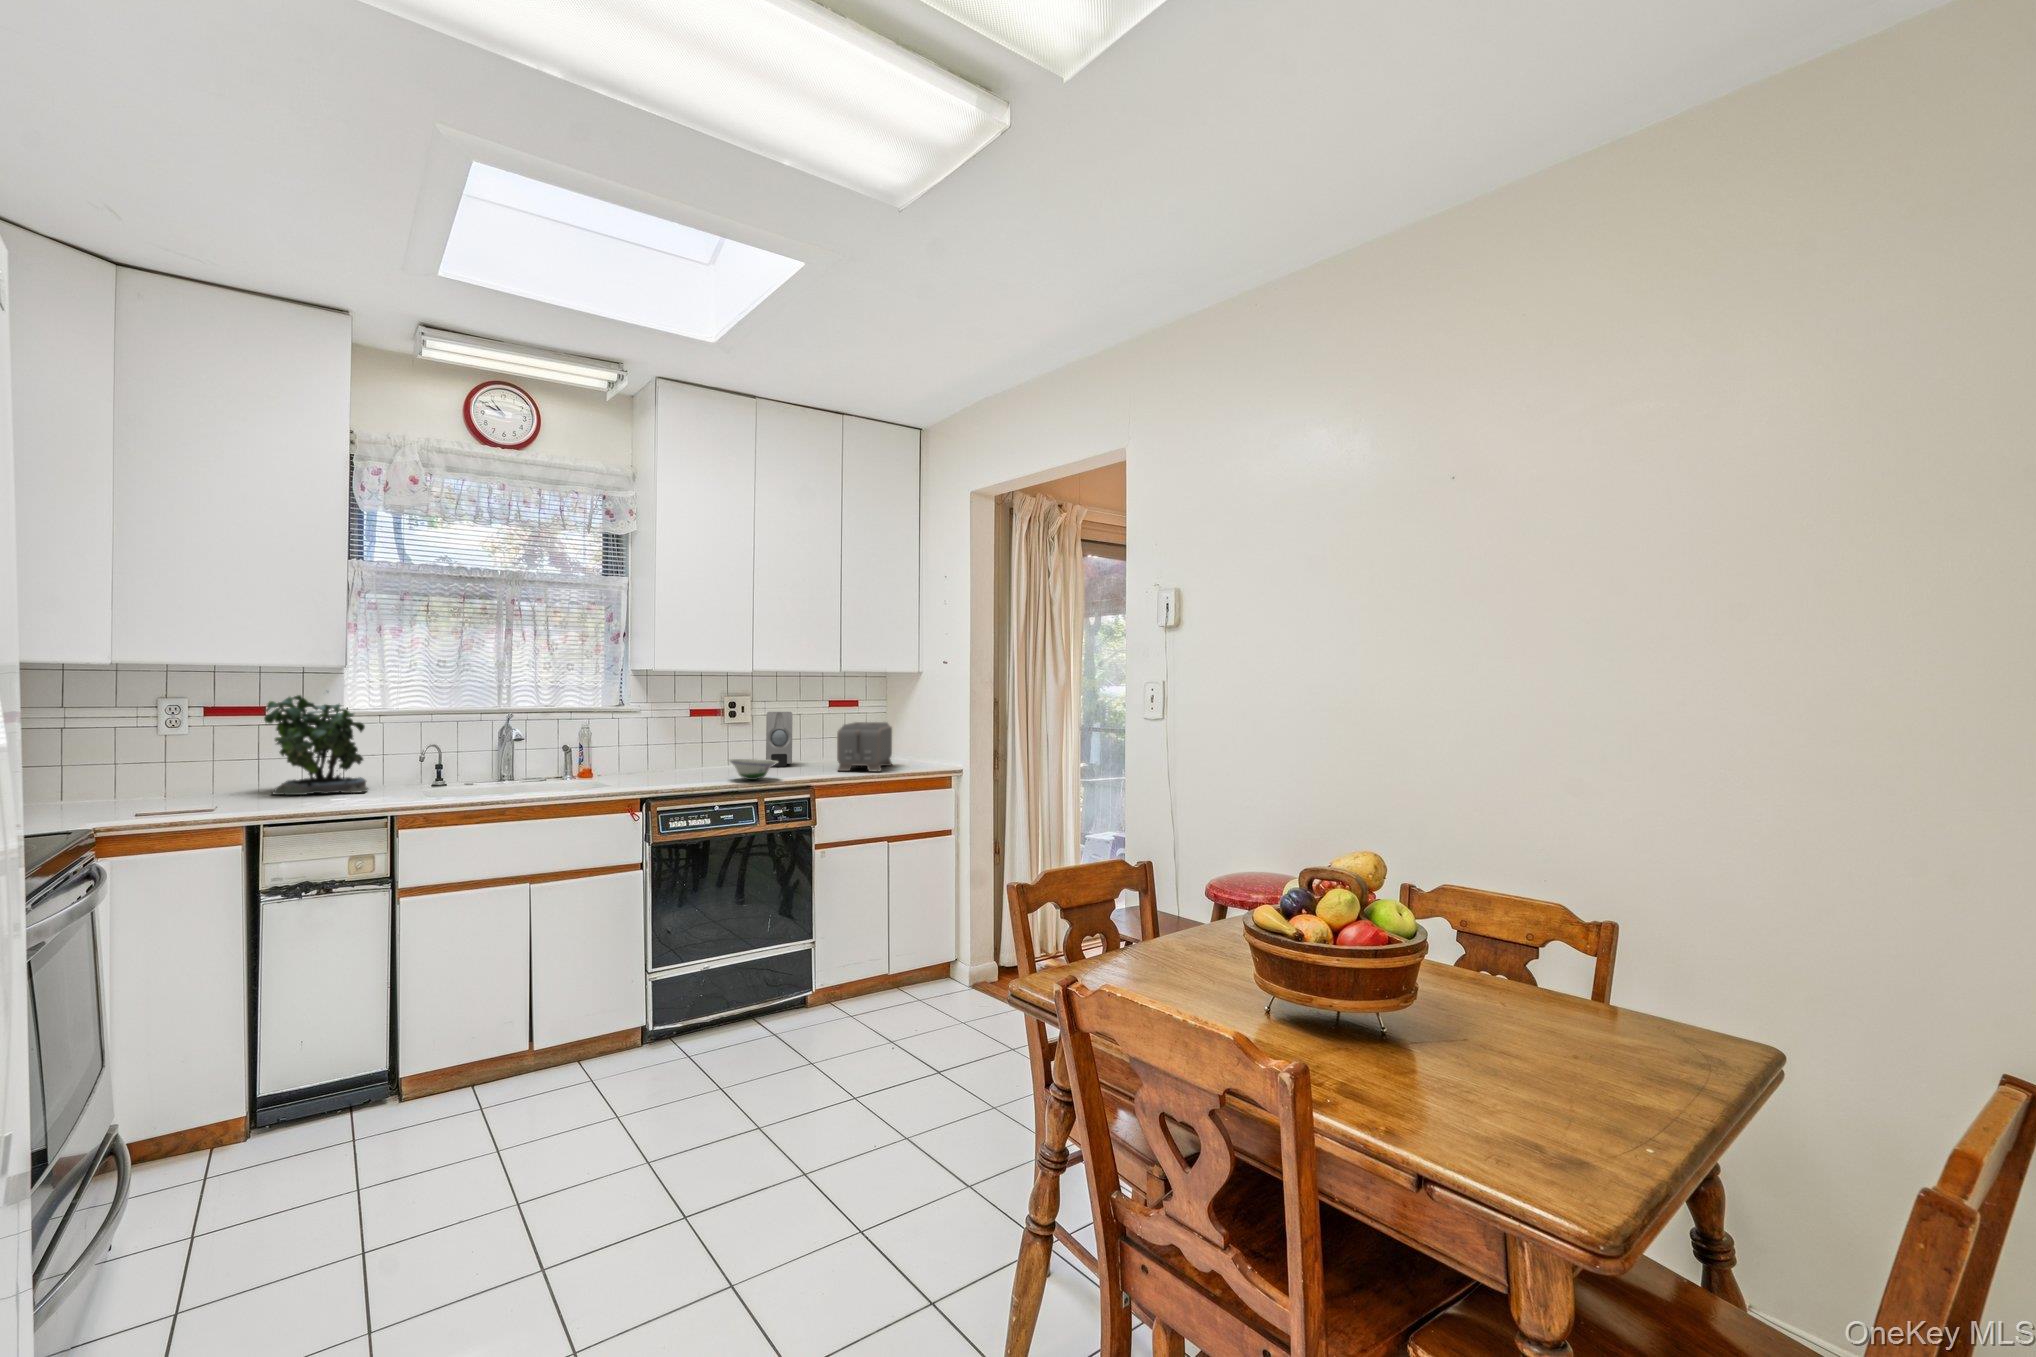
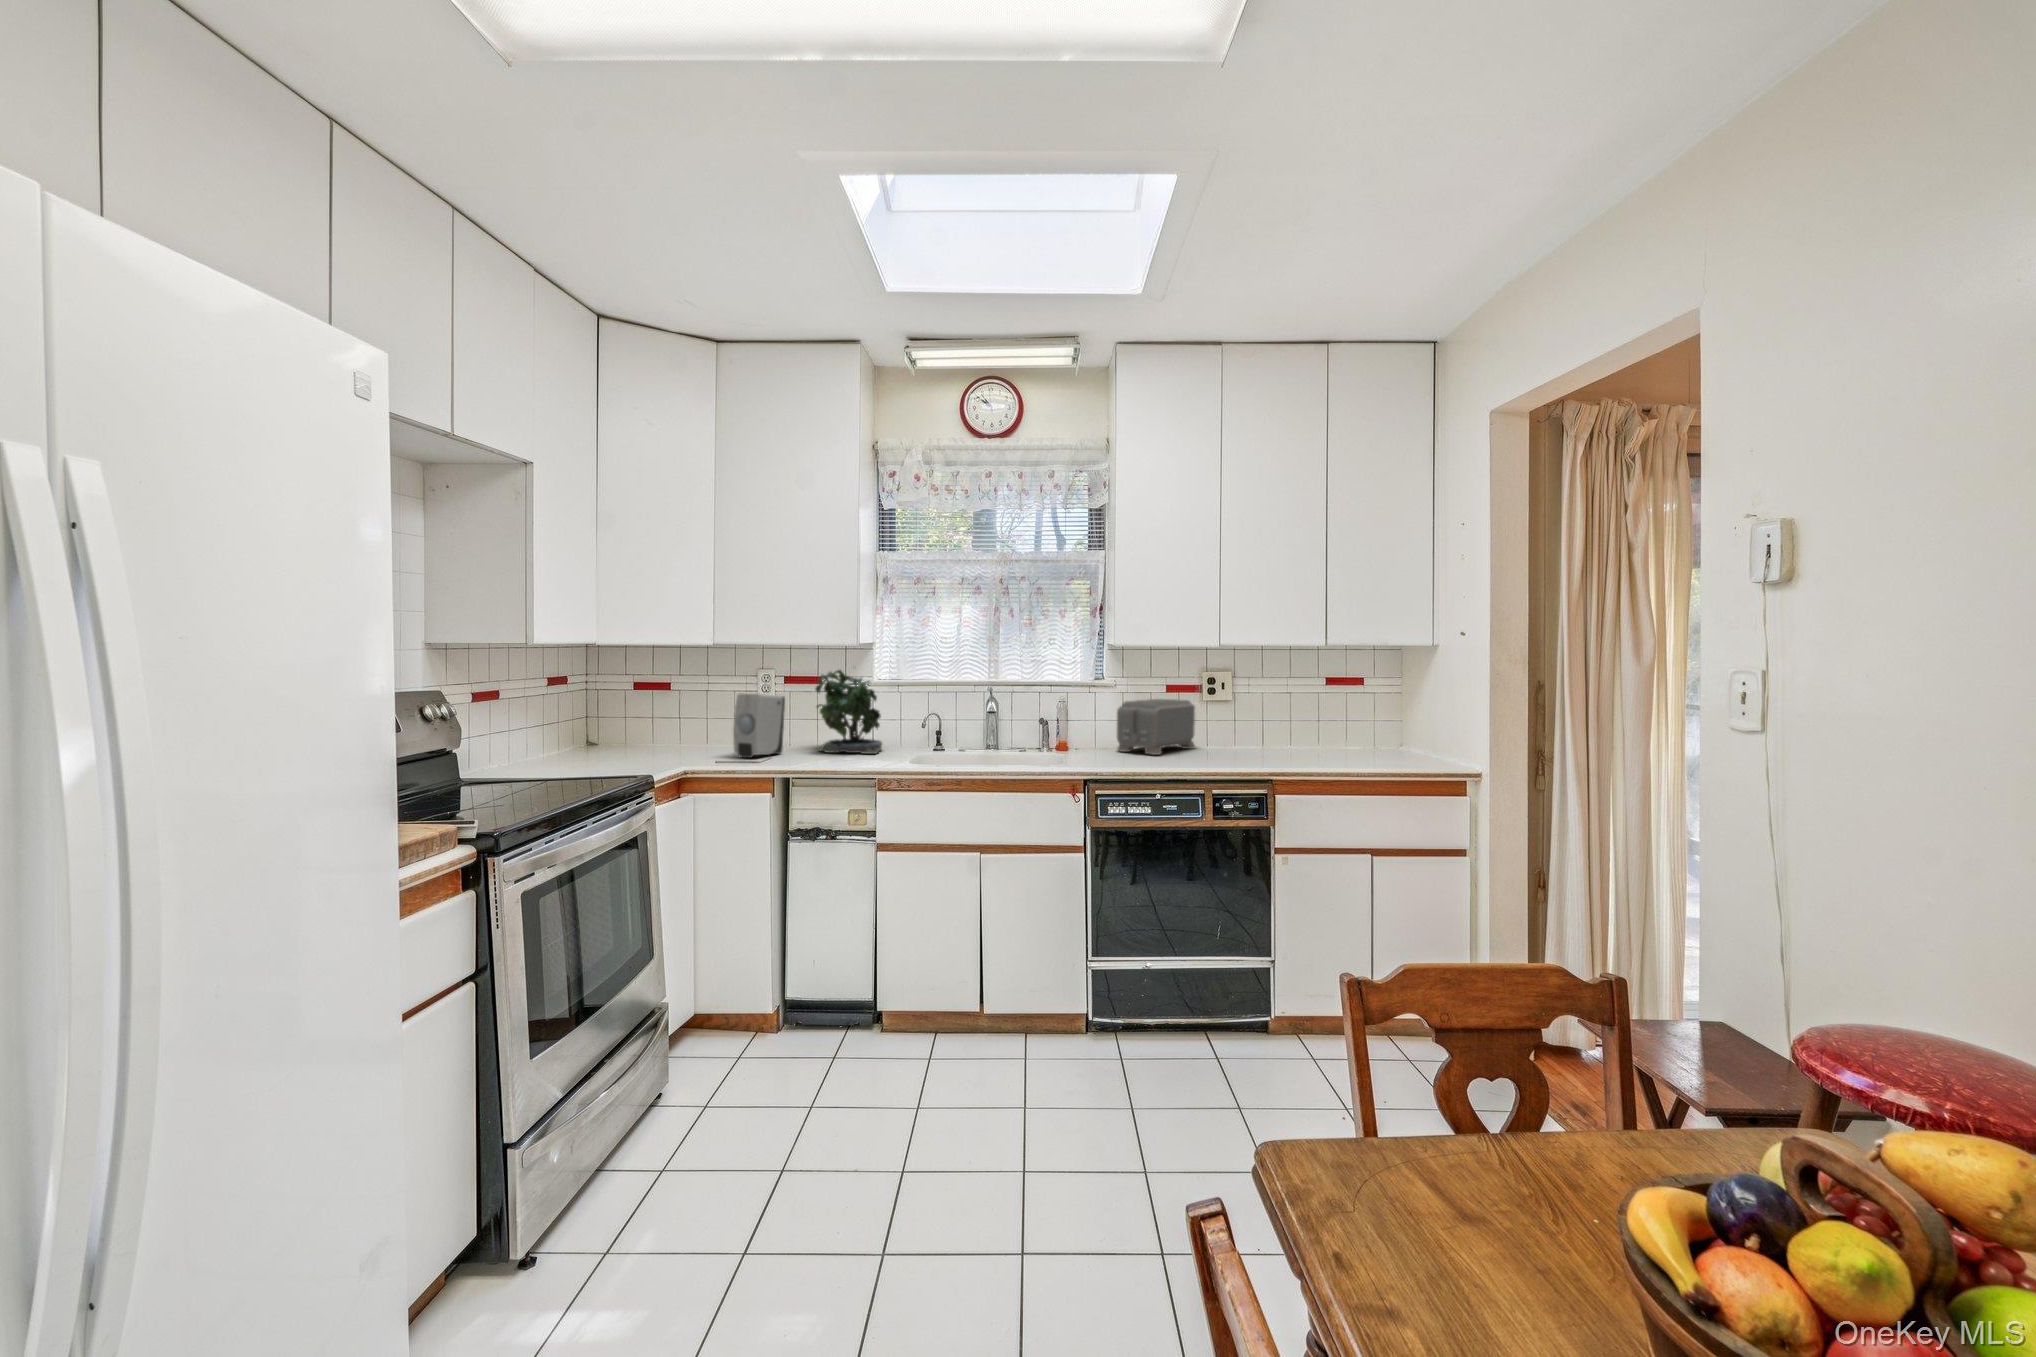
soap dispenser: present [766,712,792,767] -> present [733,694,785,758]
toaster: present [837,722,892,771] -> present [1117,699,1195,755]
bowl: present [729,759,777,780] -> none [1178,743,1234,768]

